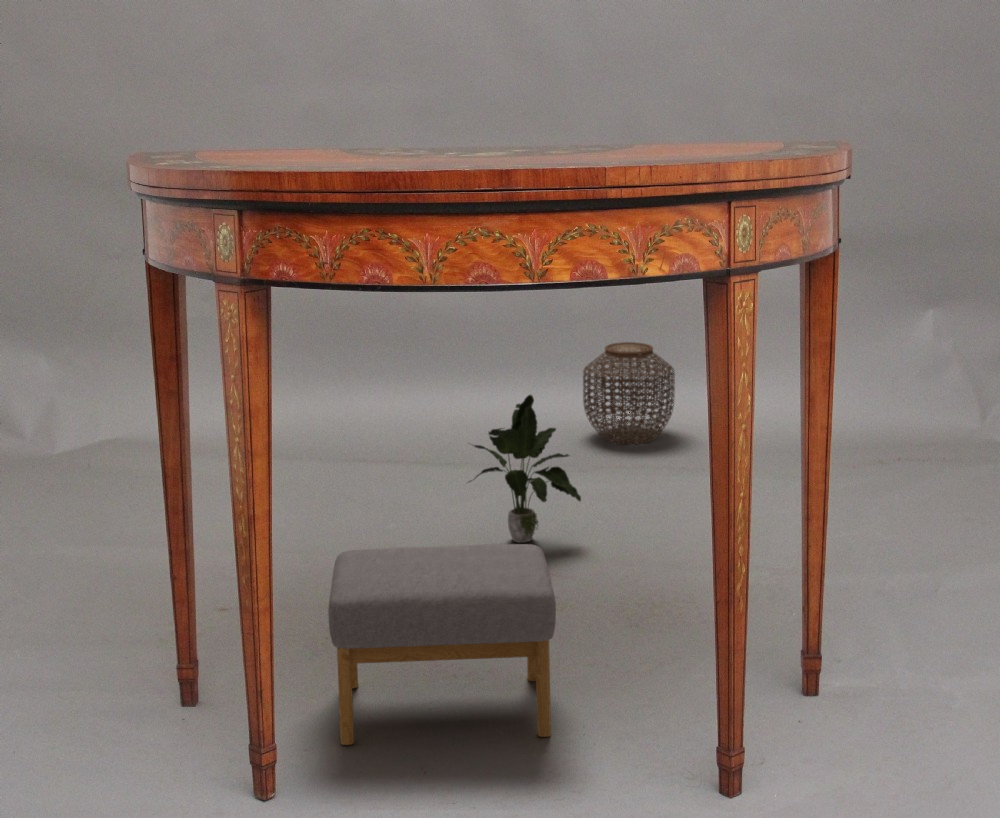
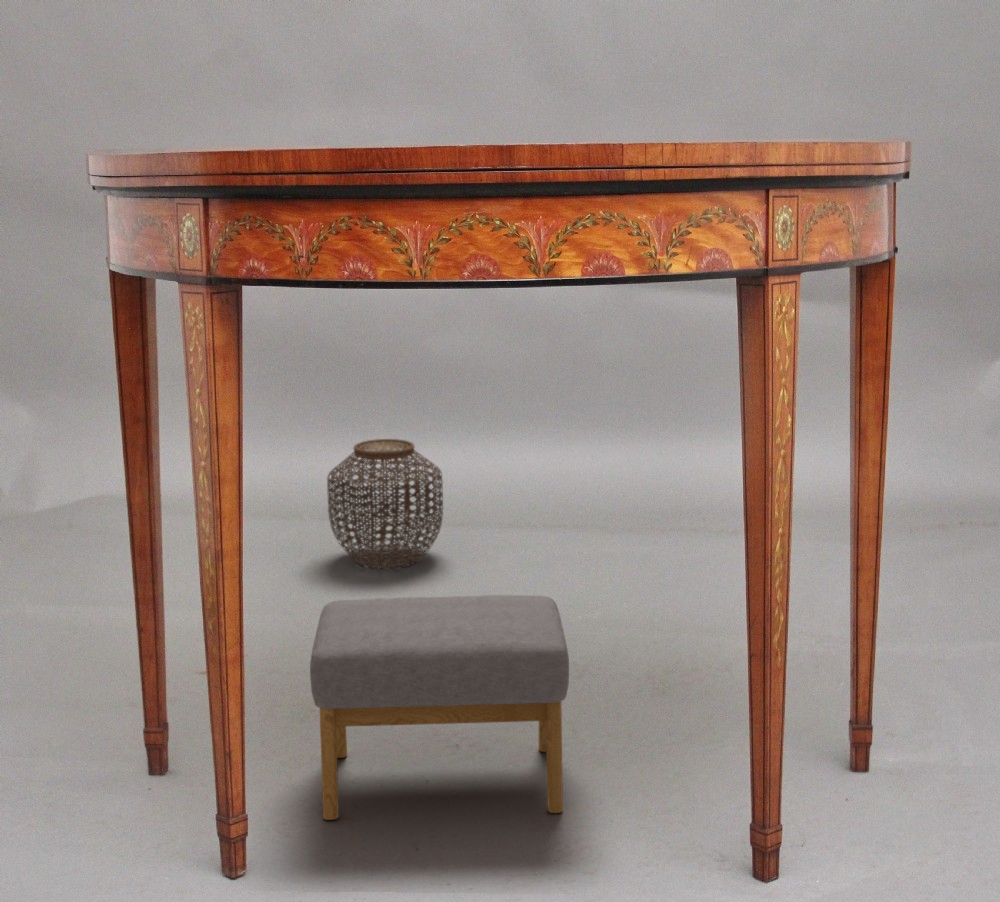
woven basket: present [583,342,675,444] -> present [327,439,443,568]
potted plant: present [468,395,581,543] -> none [476,437,605,603]

